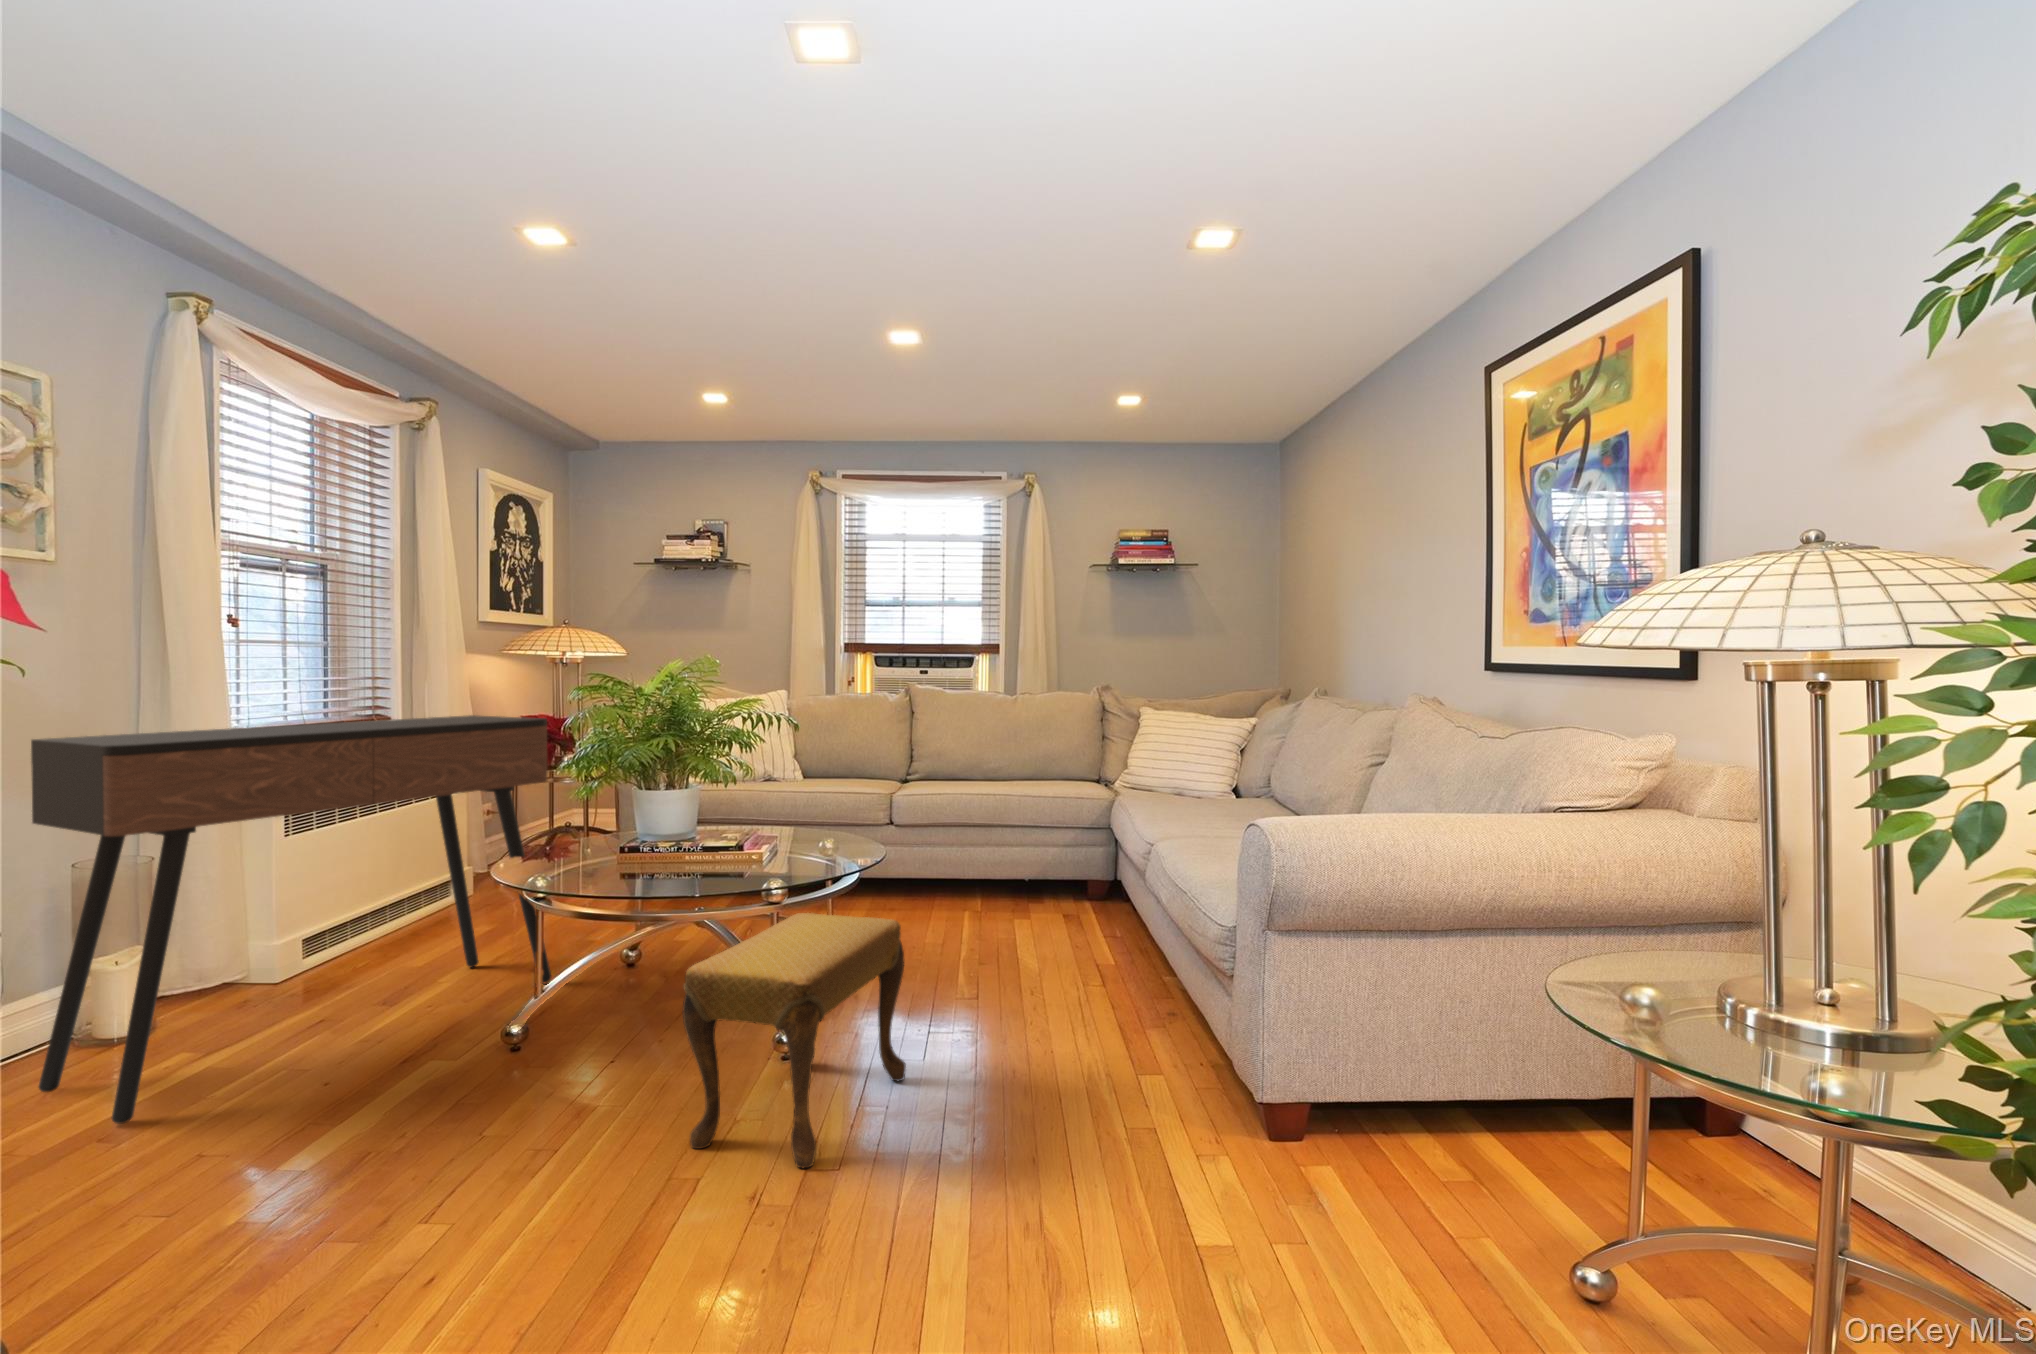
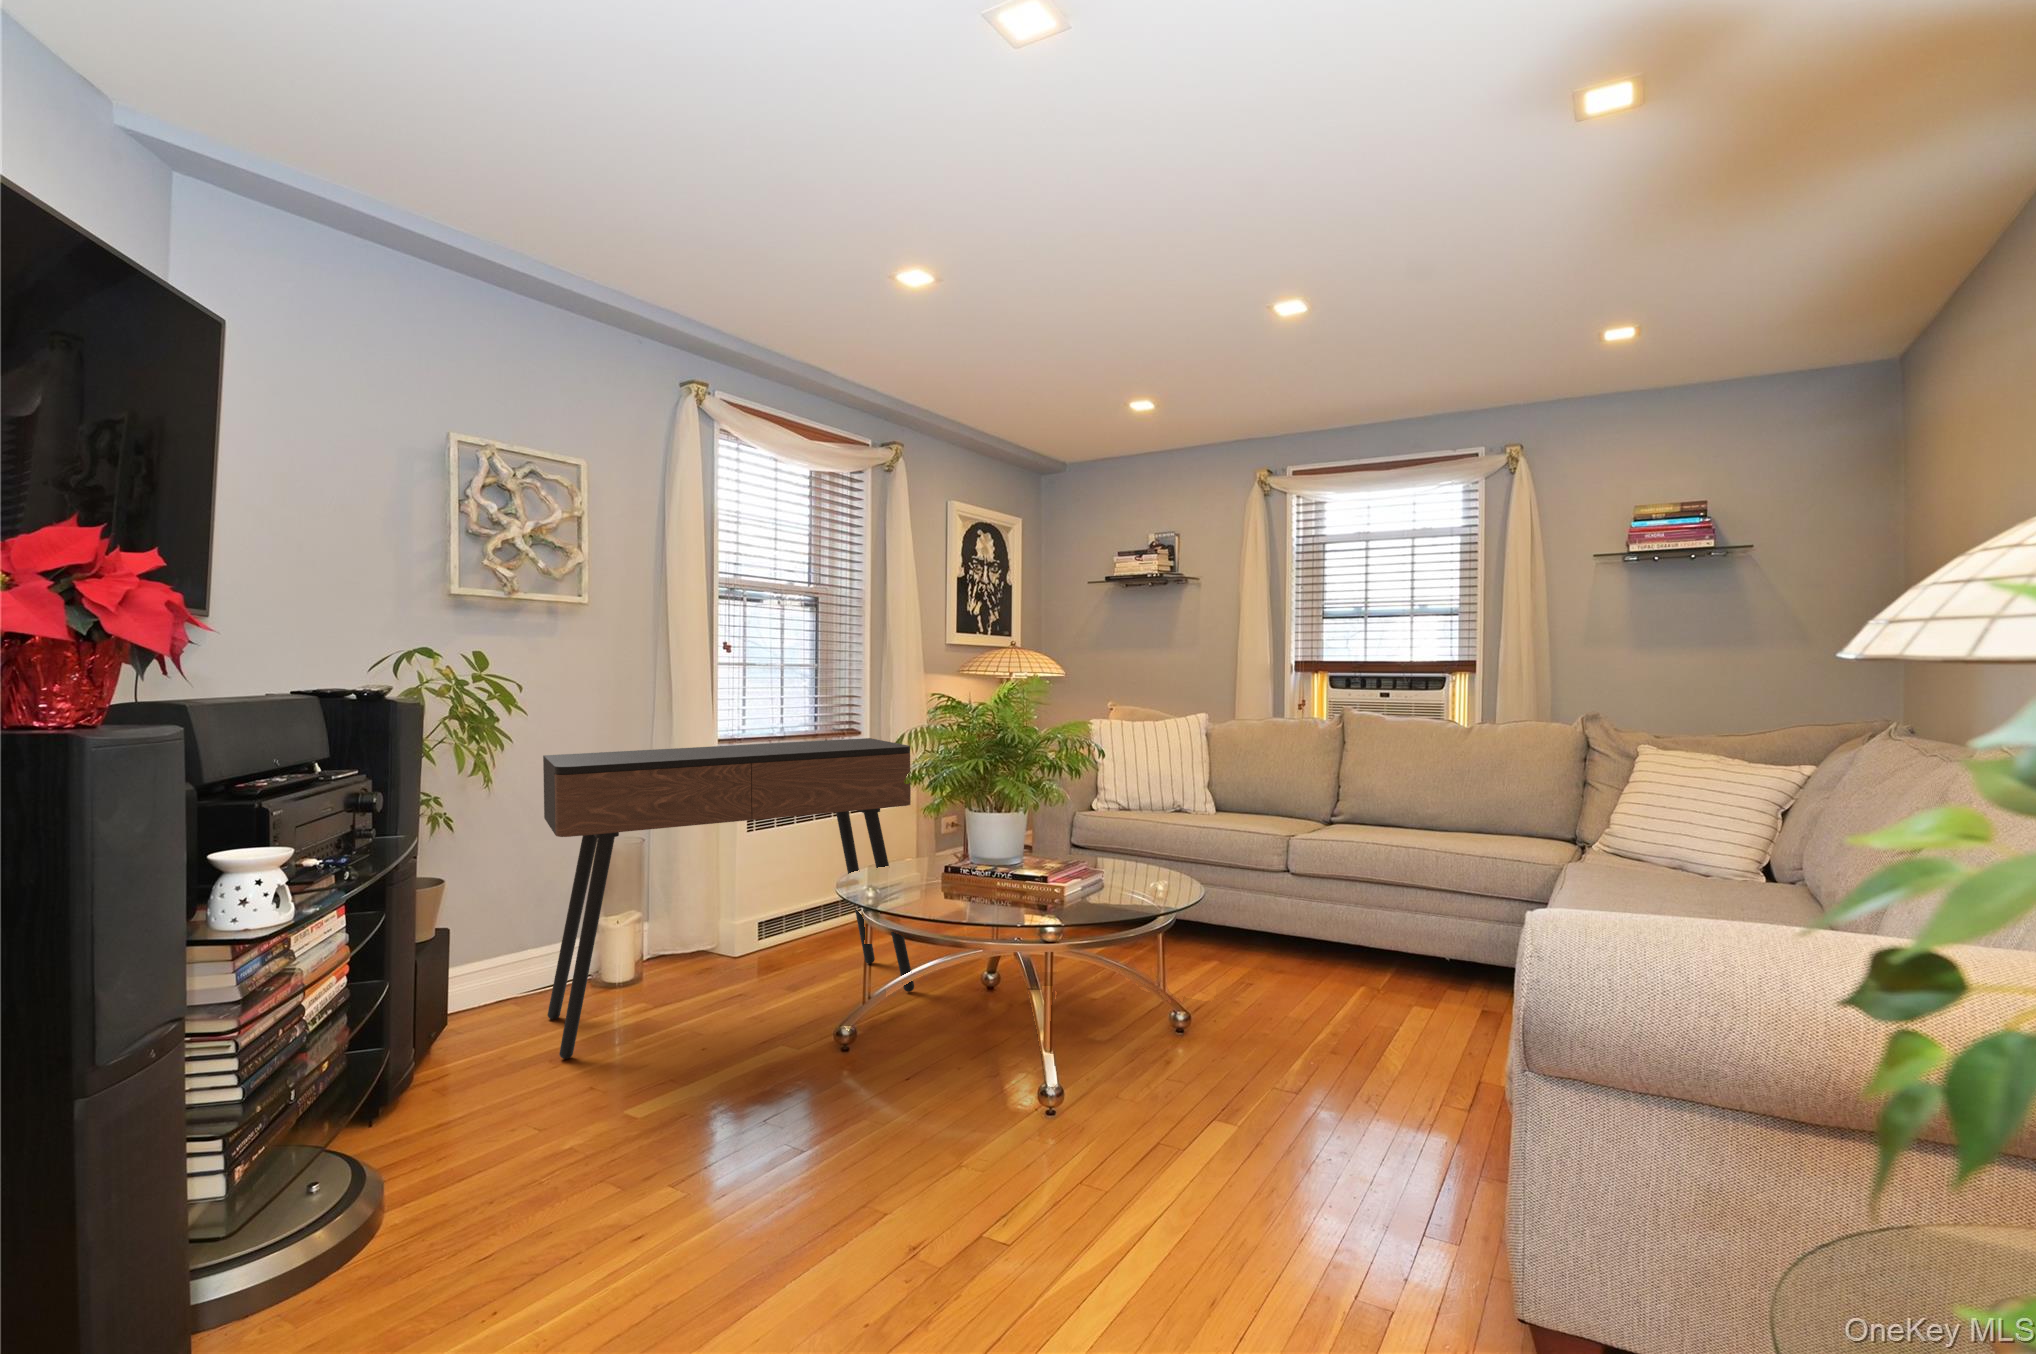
footstool: present [683,913,906,1168] -> none [882,980,1145,1276]

